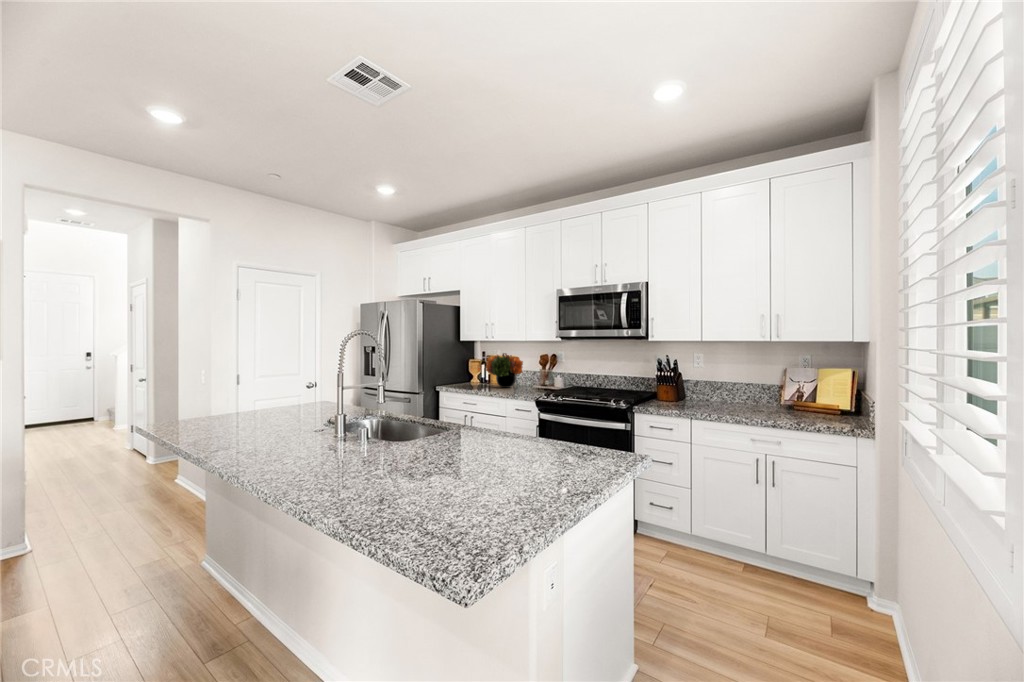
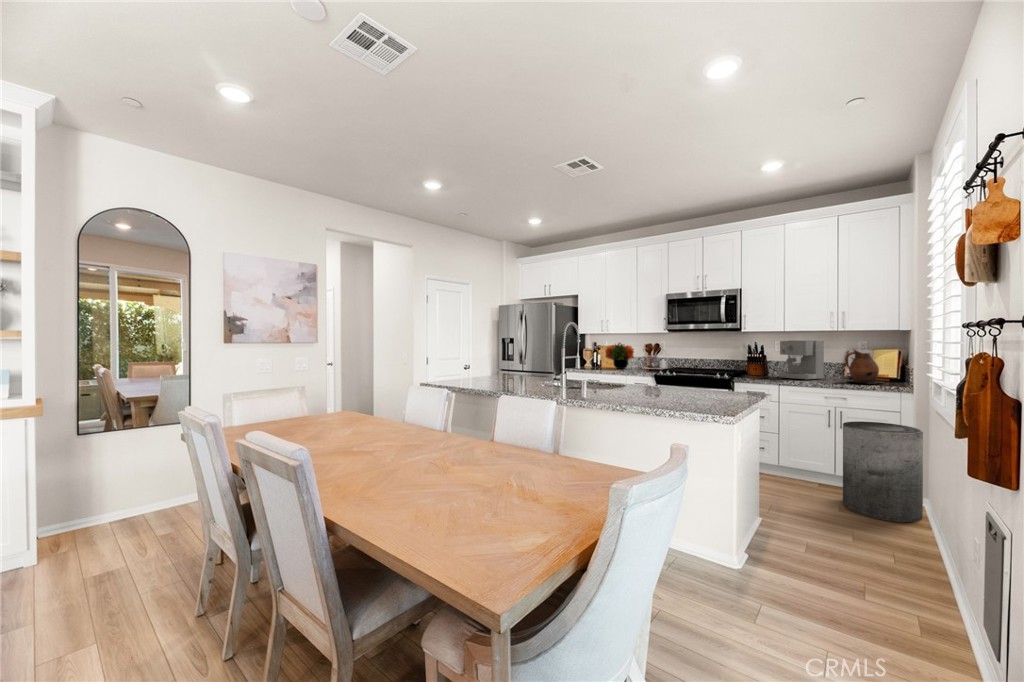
coffee maker: none [694,353,753,411] -> present [780,340,824,380]
ceramic pitcher: none [779,368,836,422] -> present [845,349,883,384]
trash can: none [772,480,892,659] -> present [843,421,923,522]

